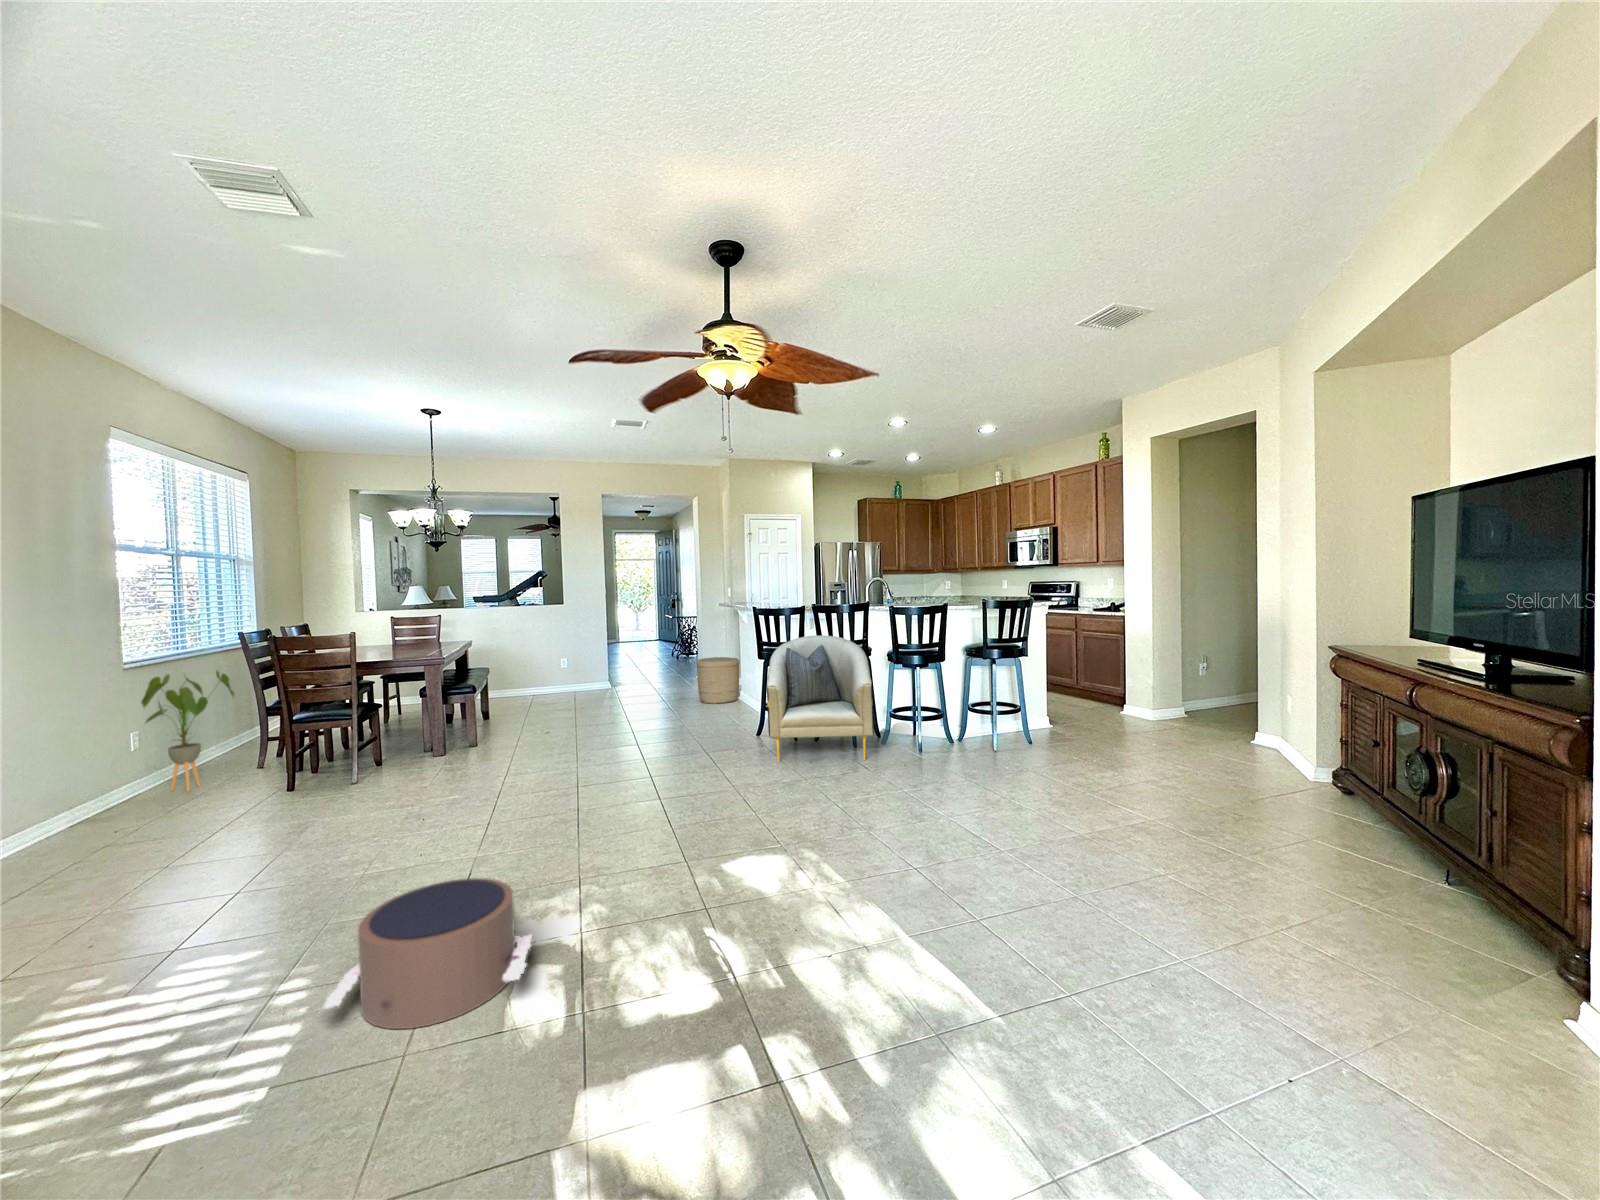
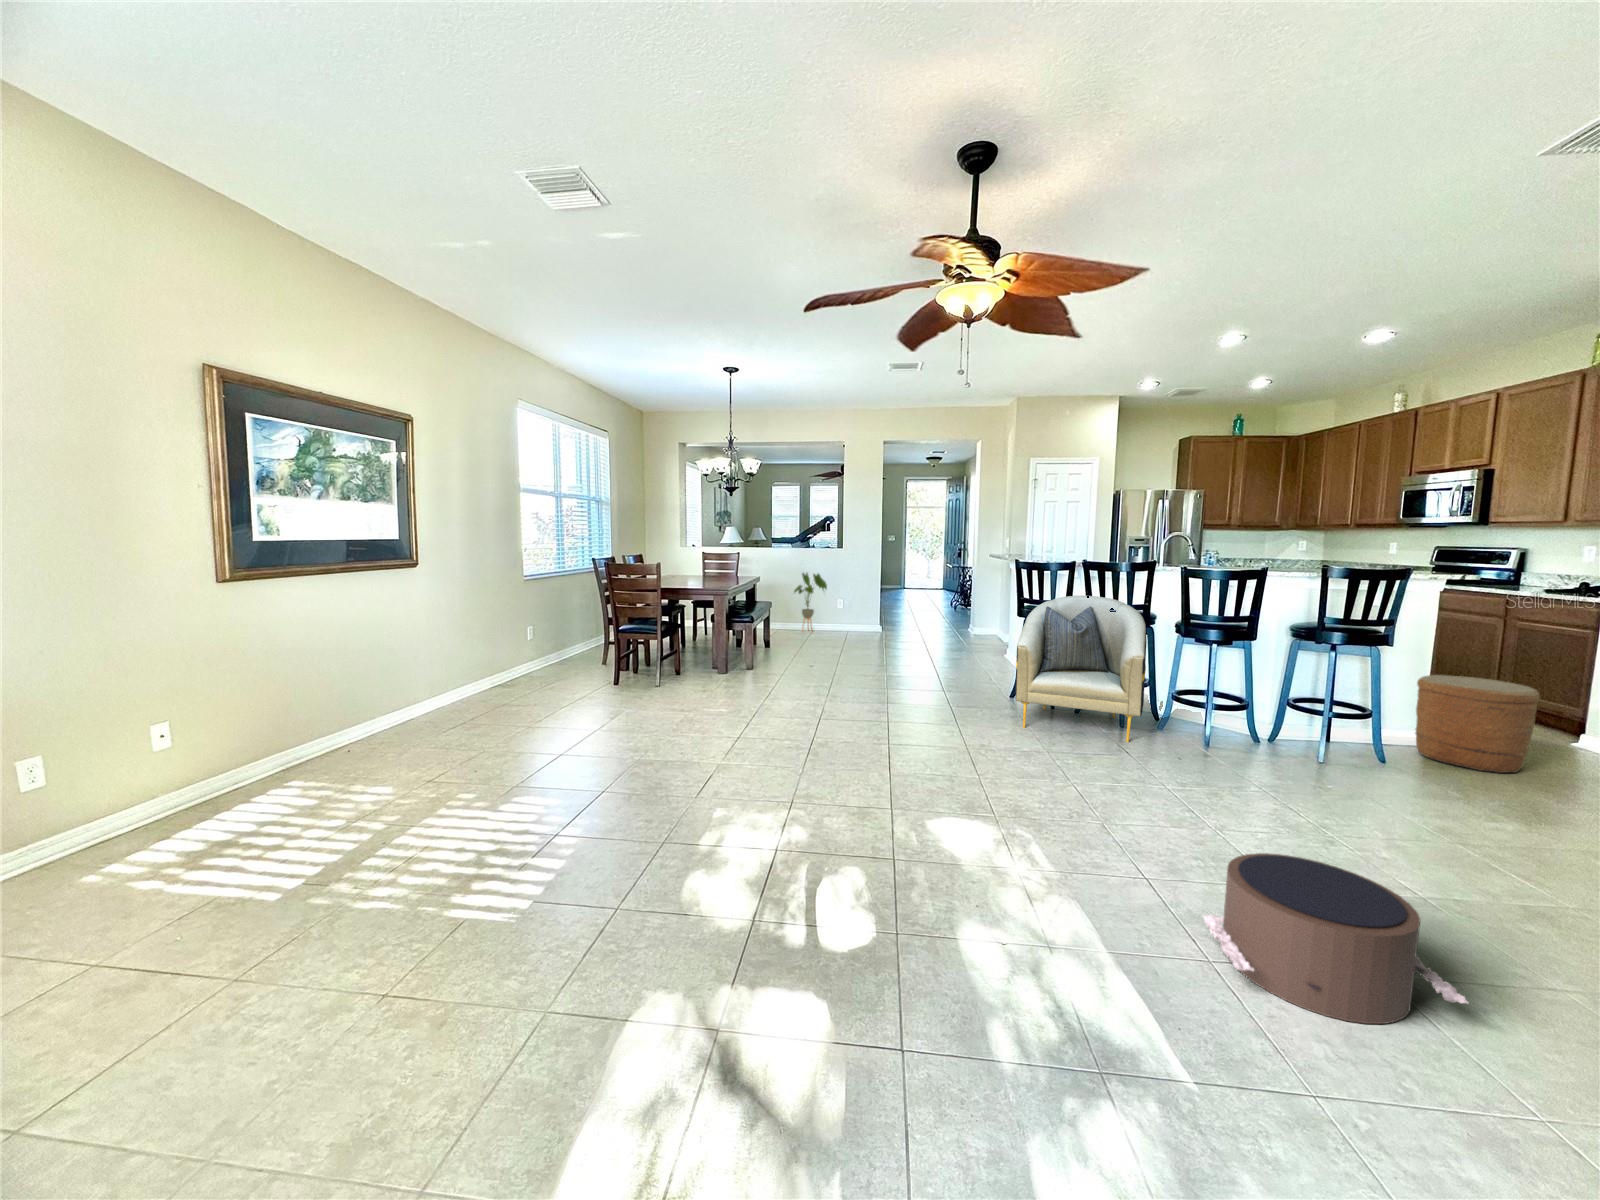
woven basket: present [696,657,740,704] -> present [1415,675,1540,773]
house plant: present [141,671,235,791] -> present [794,573,827,627]
pouf: present [324,878,531,1029] -> present [1203,853,1468,1024]

